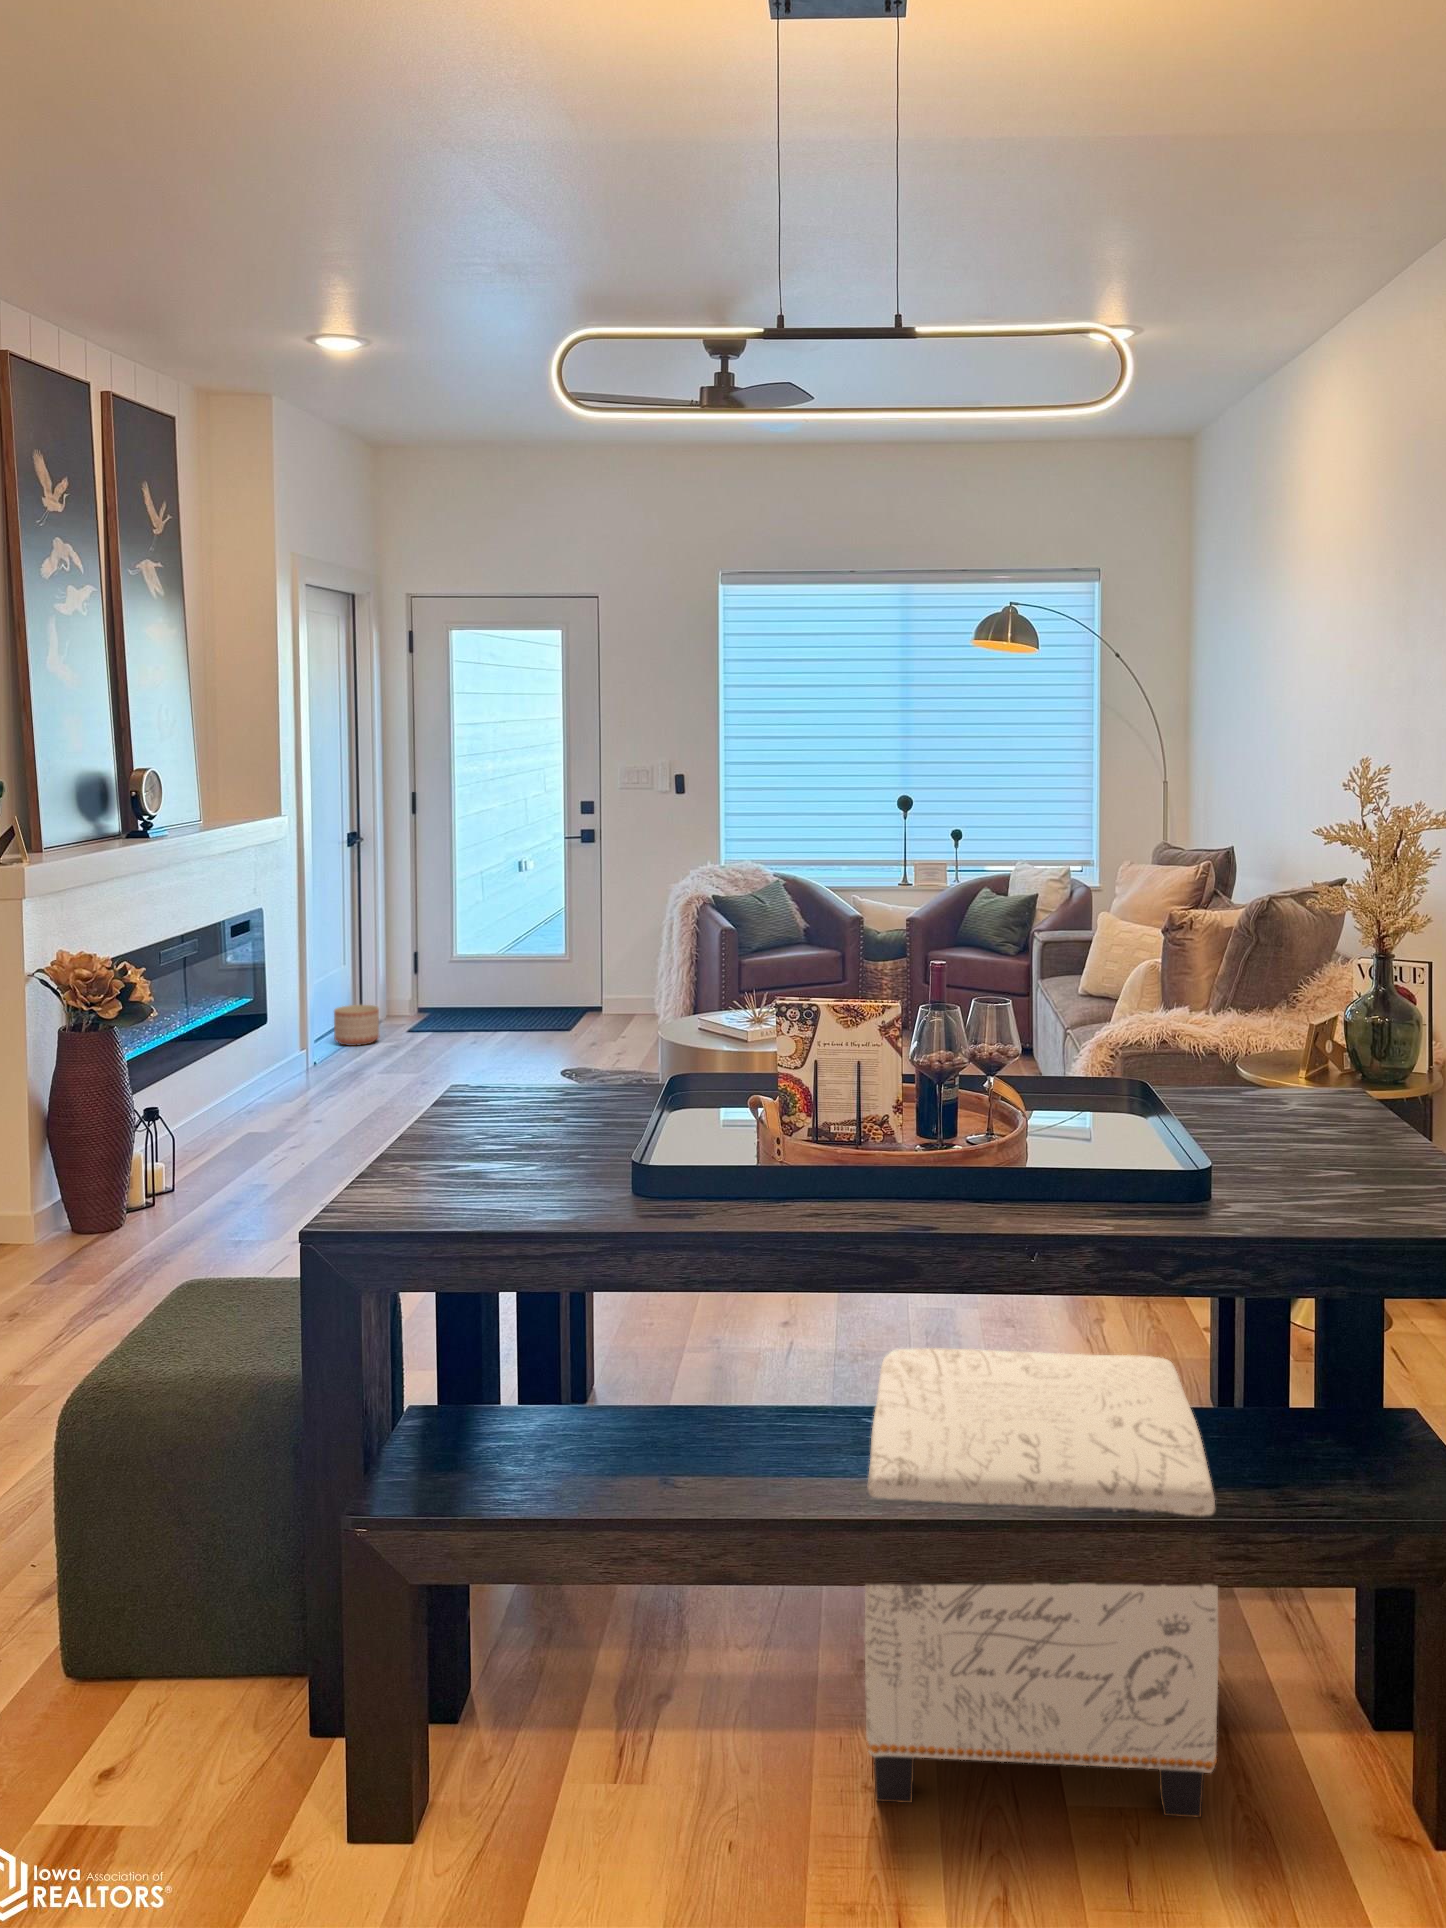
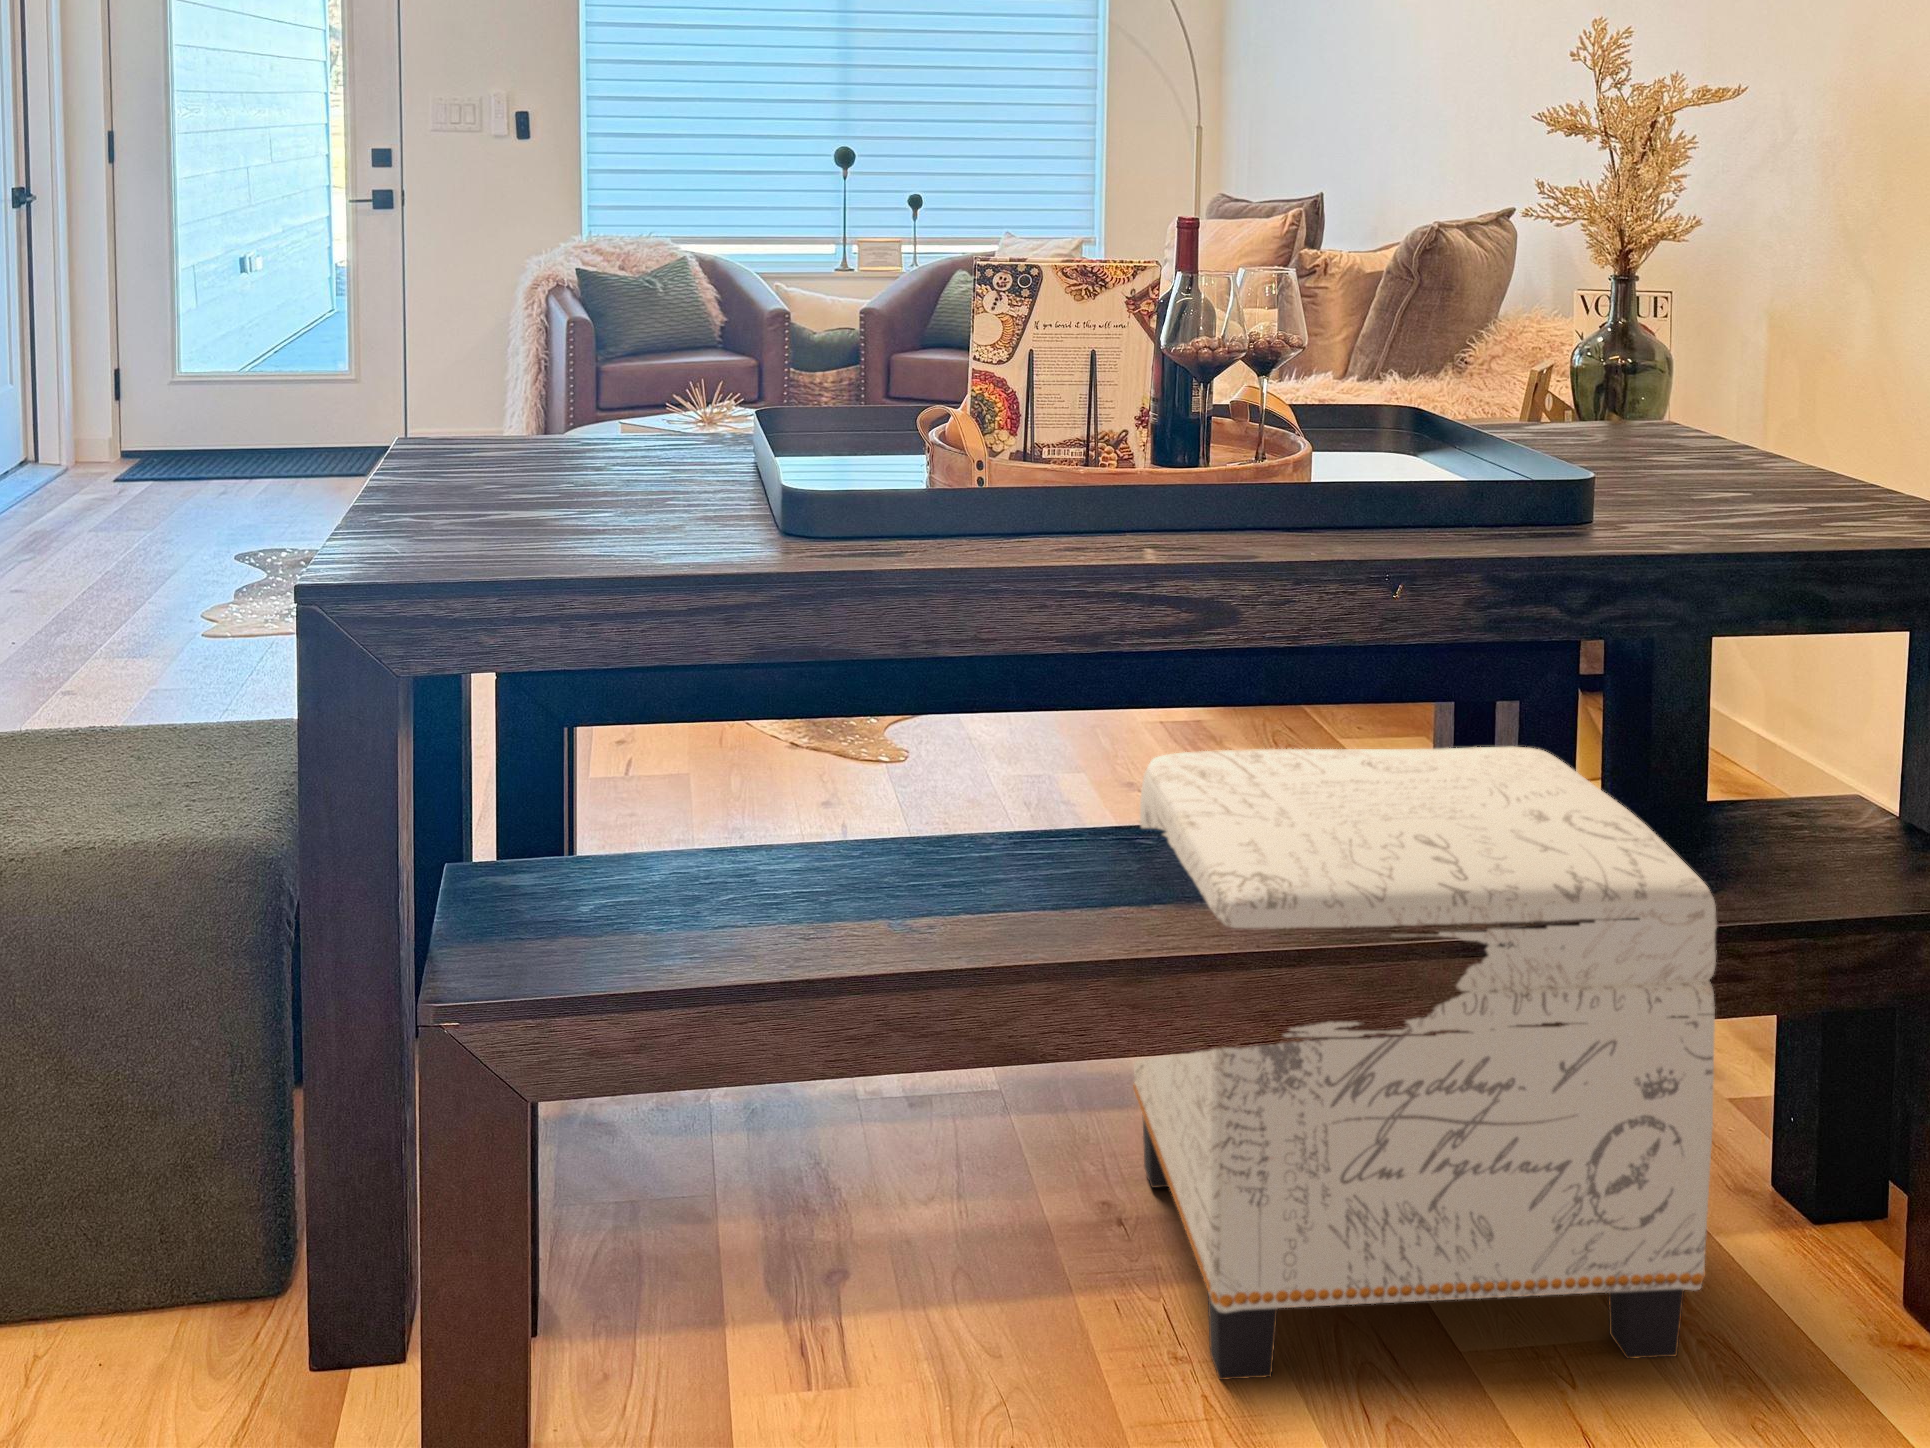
planter: present [334,1005,379,1046] -> none [7,440,79,498]

